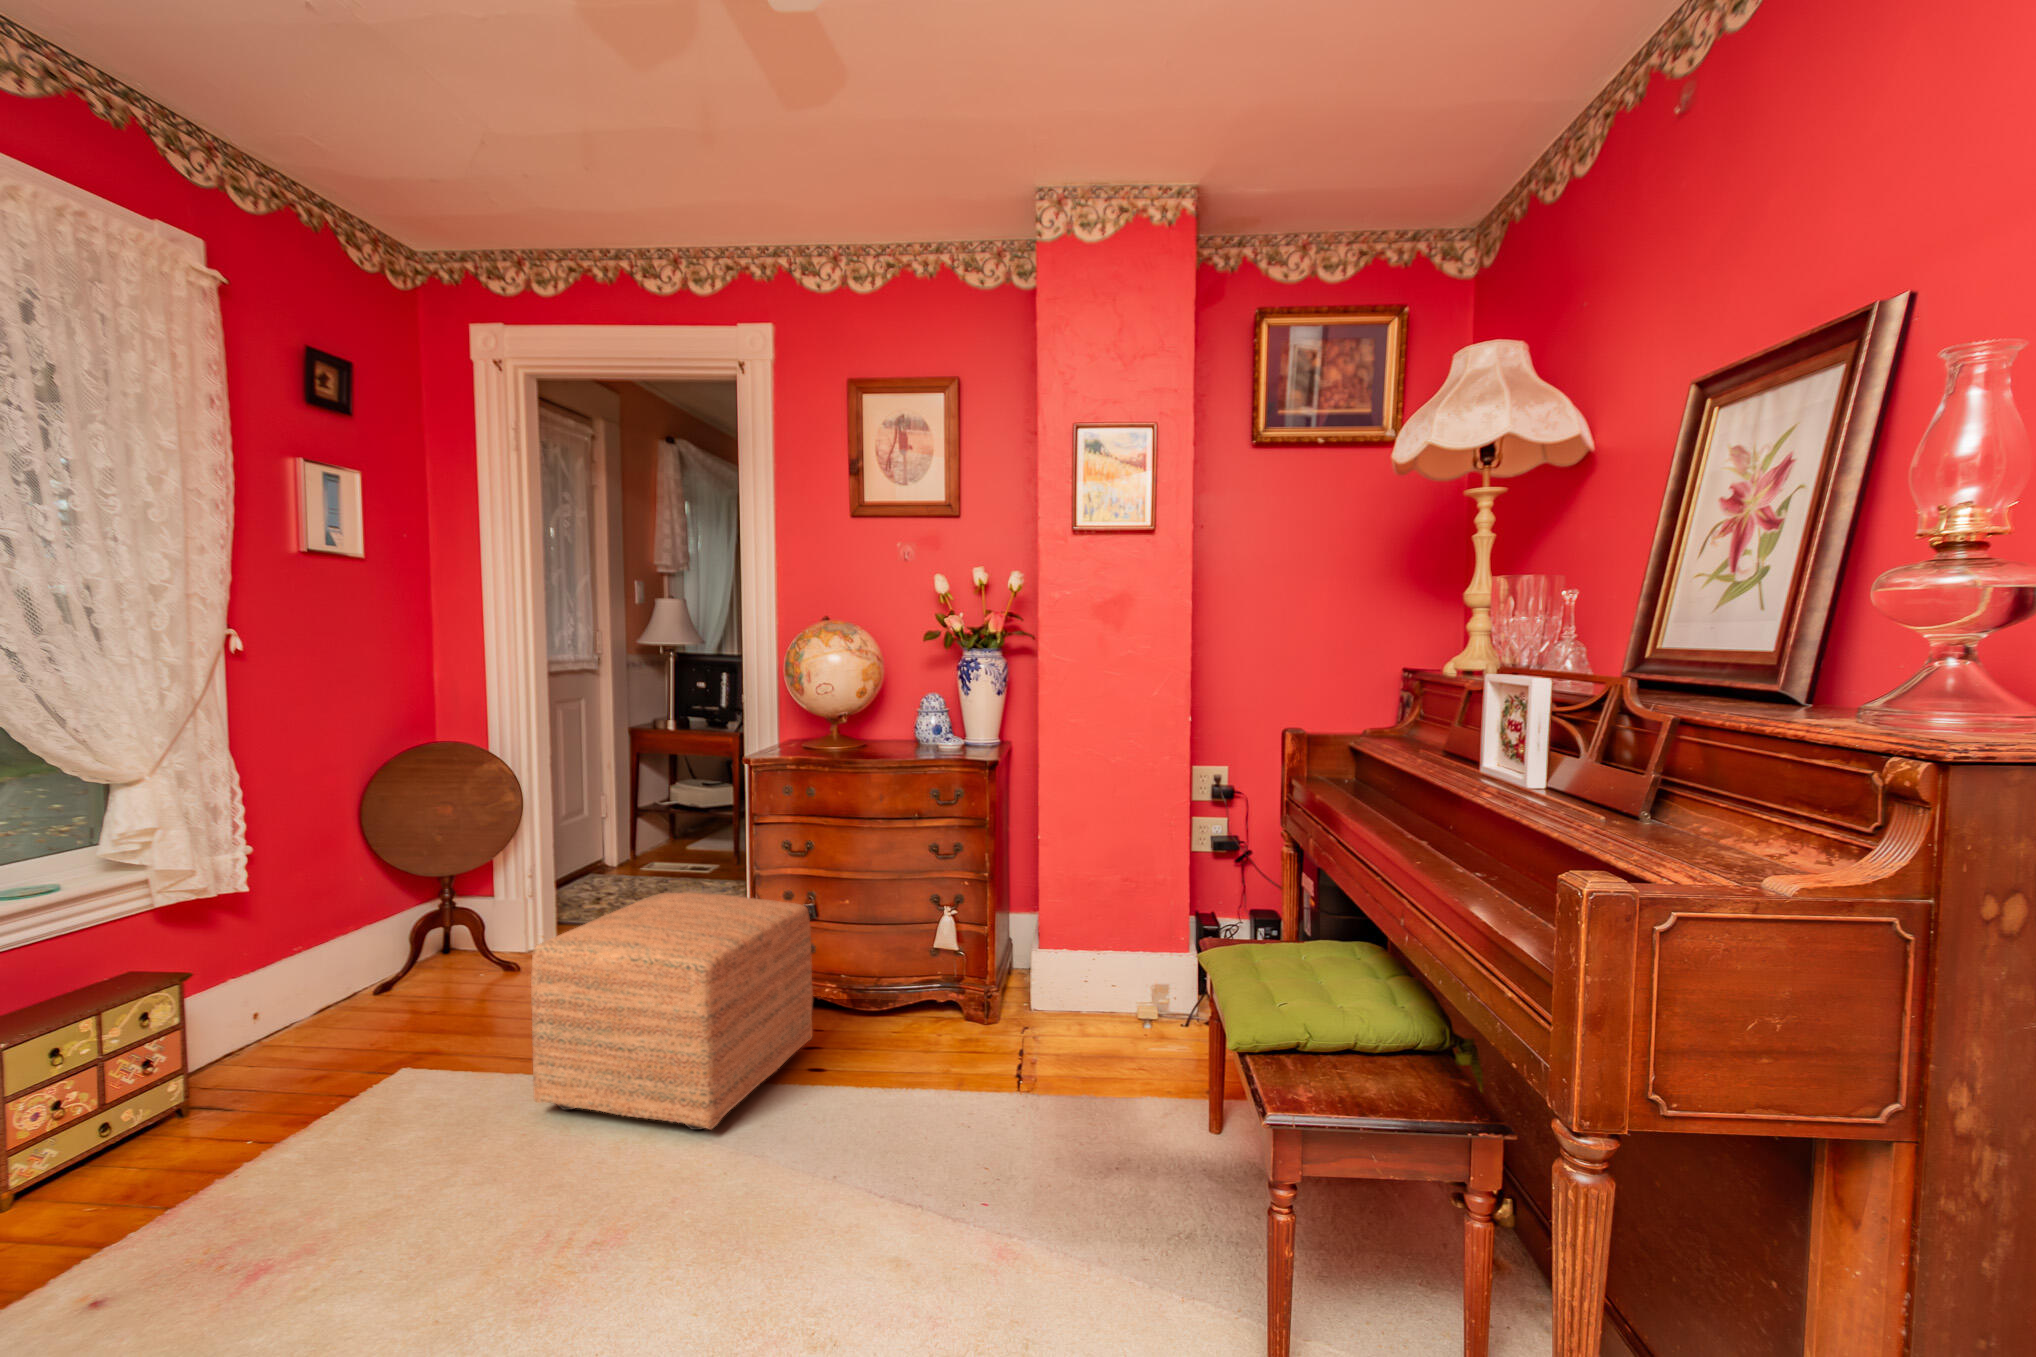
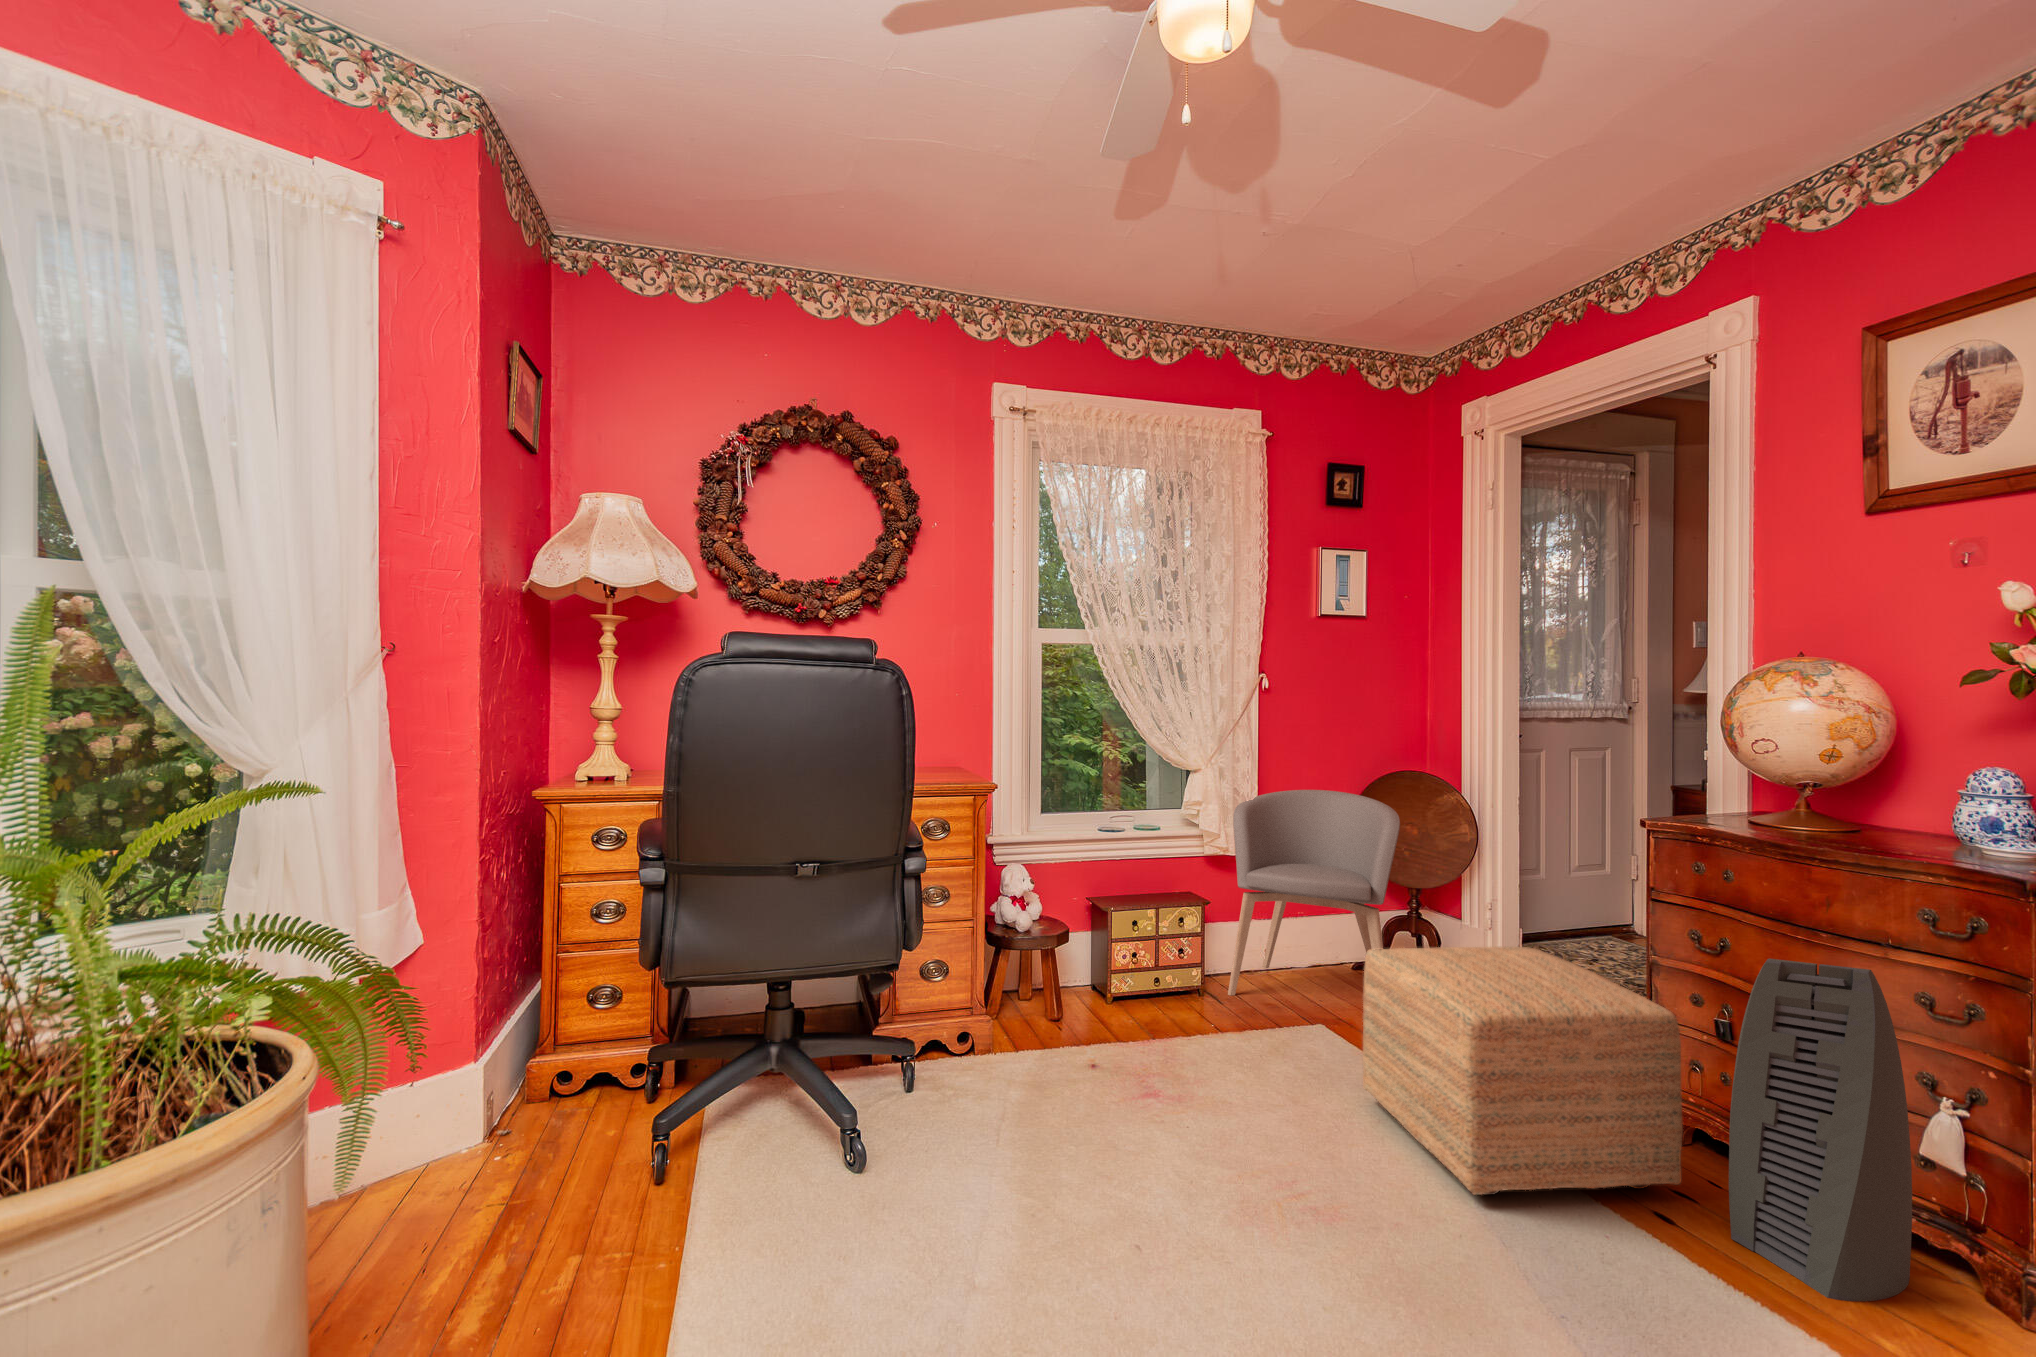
armchair: none [210,780,480,1099] -> present [1228,790,1400,995]
air purifier: none [850,832,935,1060] -> present [1729,959,1912,1301]

